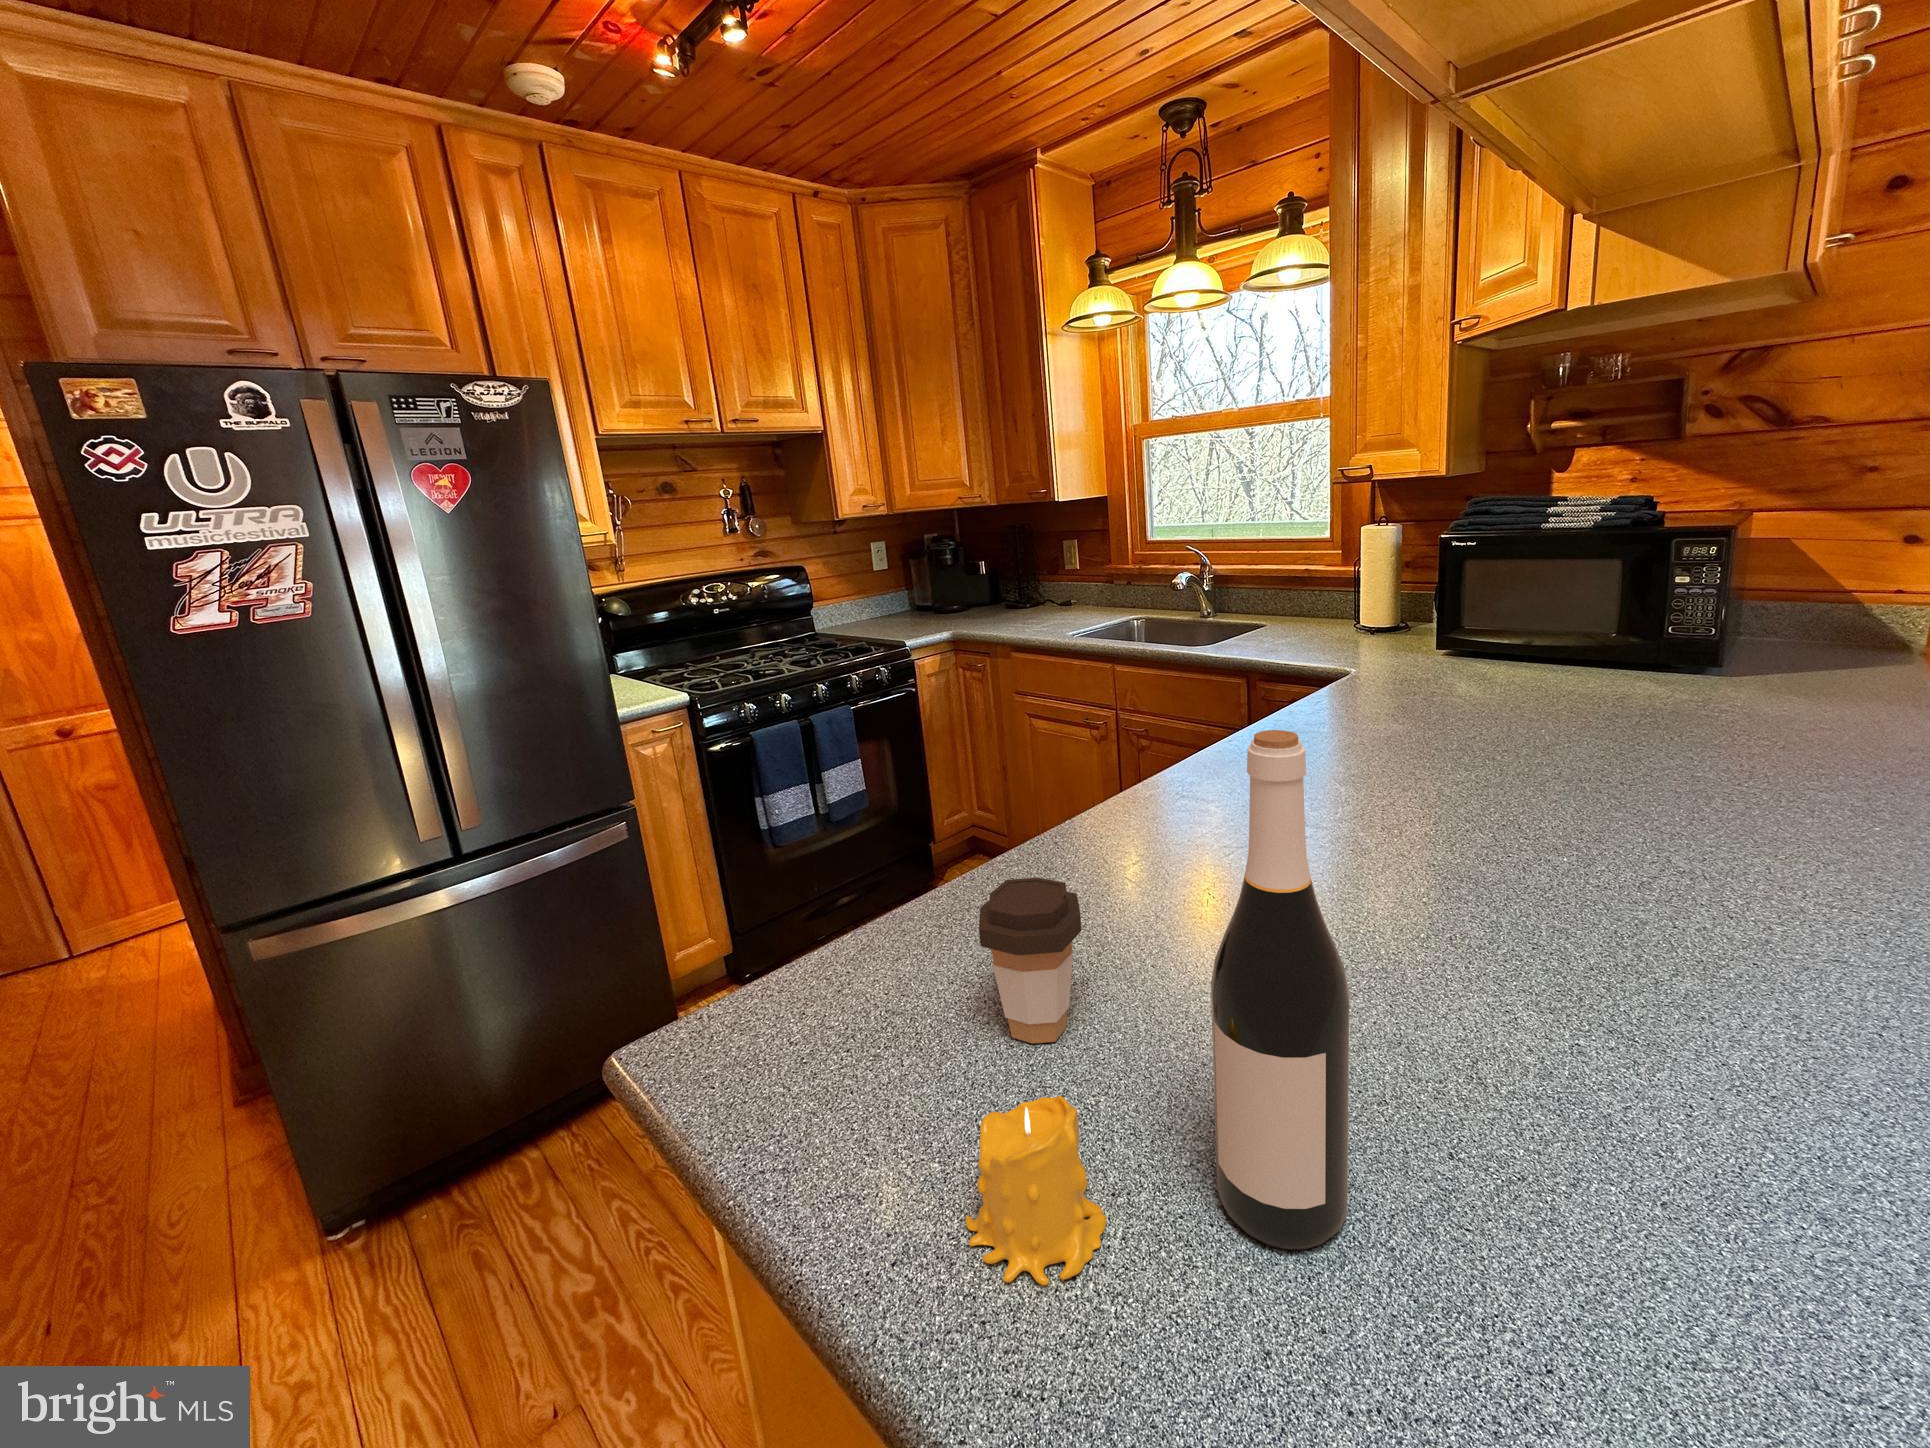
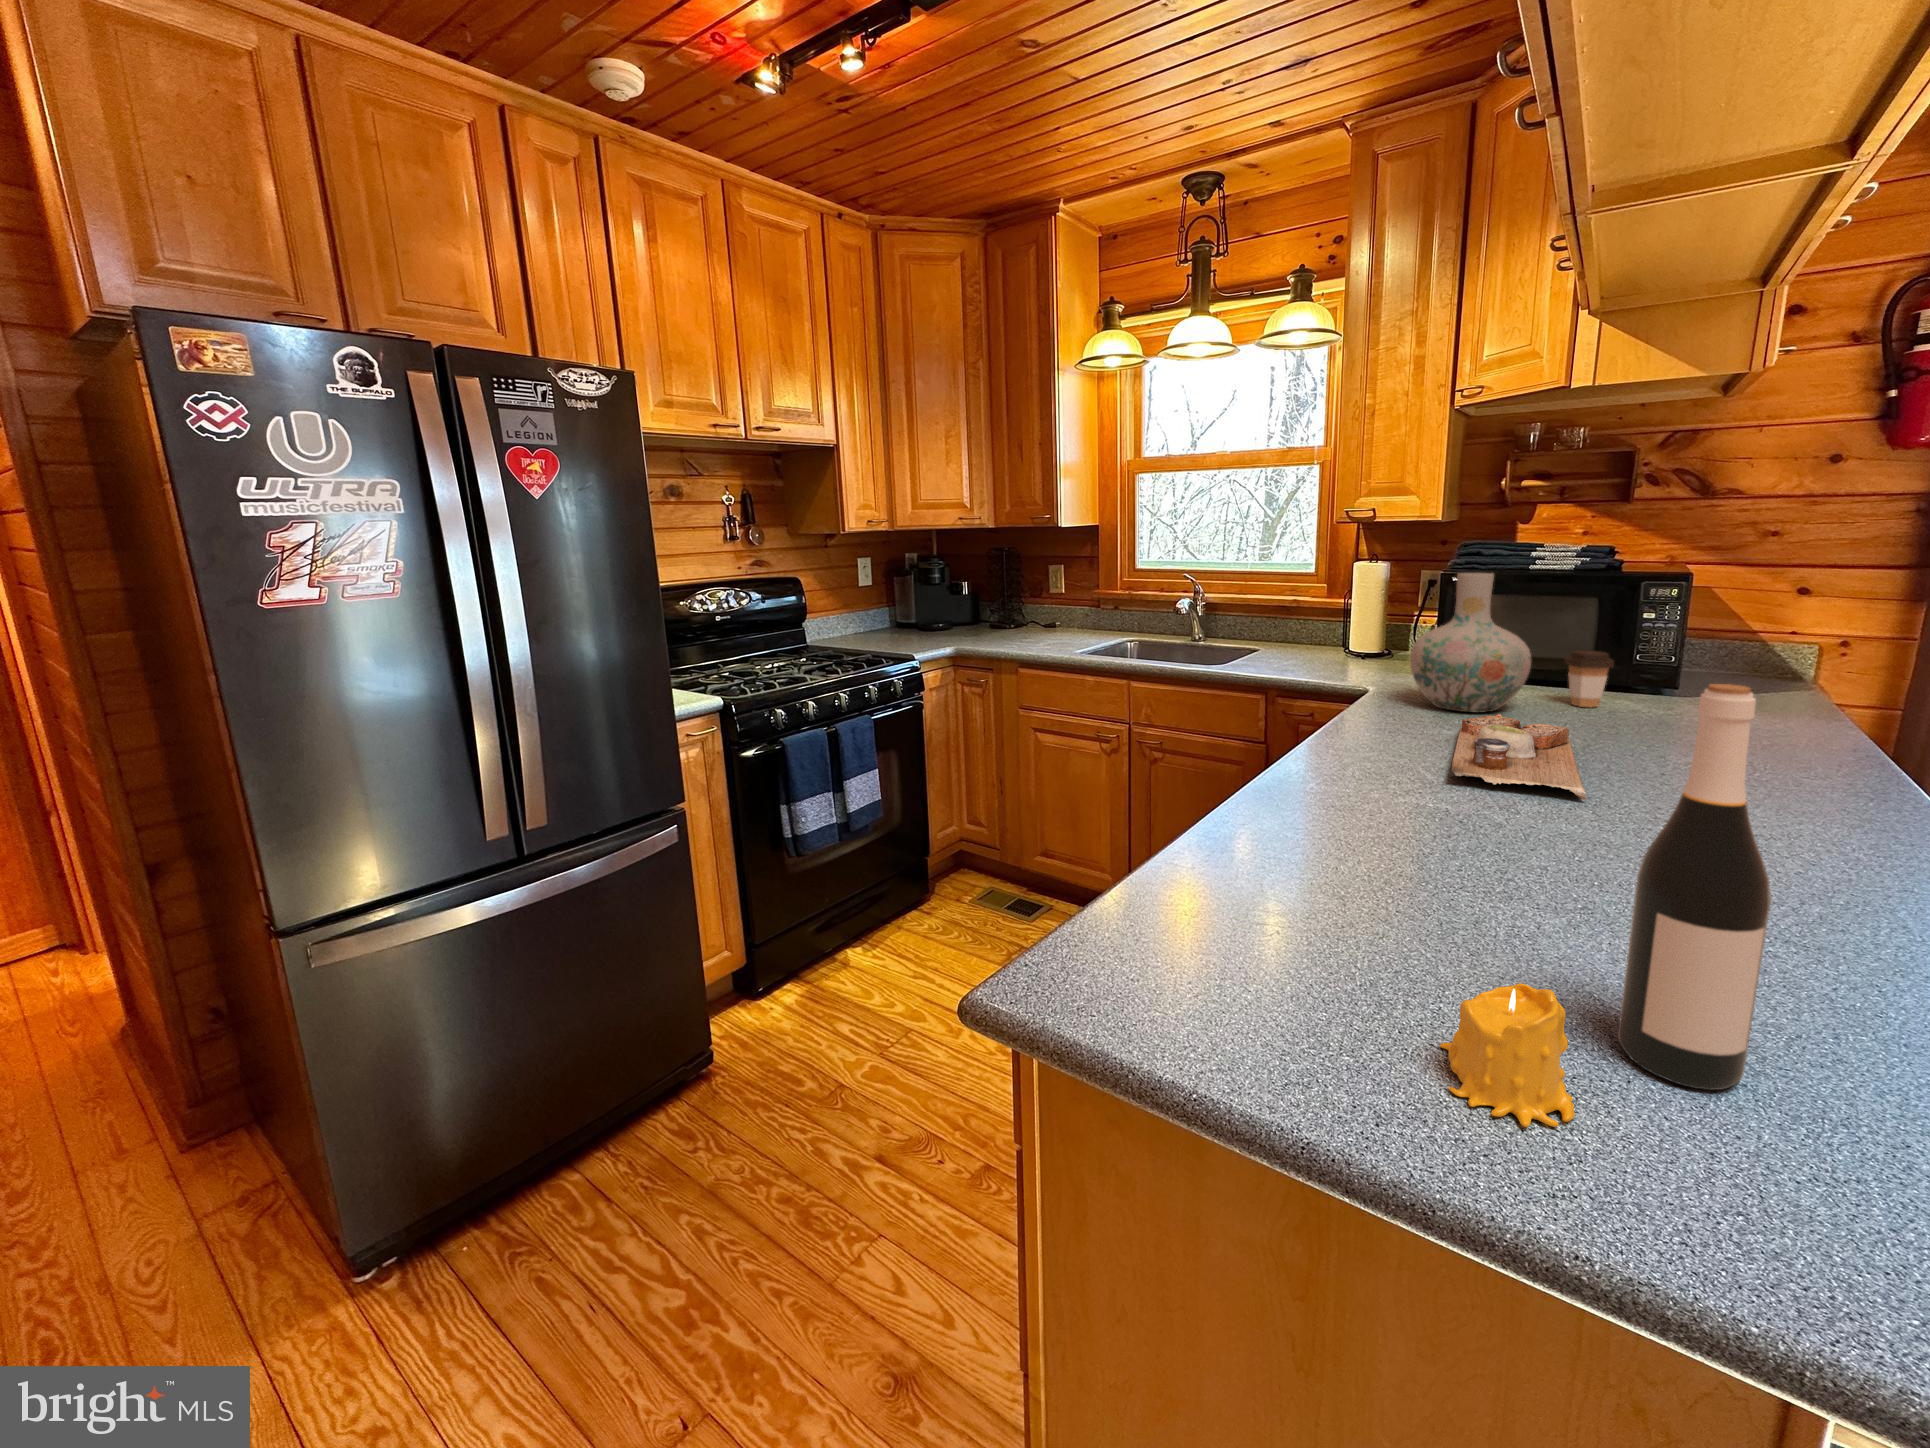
vase: none [1376,538,1515,701] -> present [1410,573,1531,713]
cutting board: none [1332,706,1528,820] -> present [1449,714,1586,800]
coffee cup: present [979,878,1081,1043] -> present [1565,650,1614,707]

